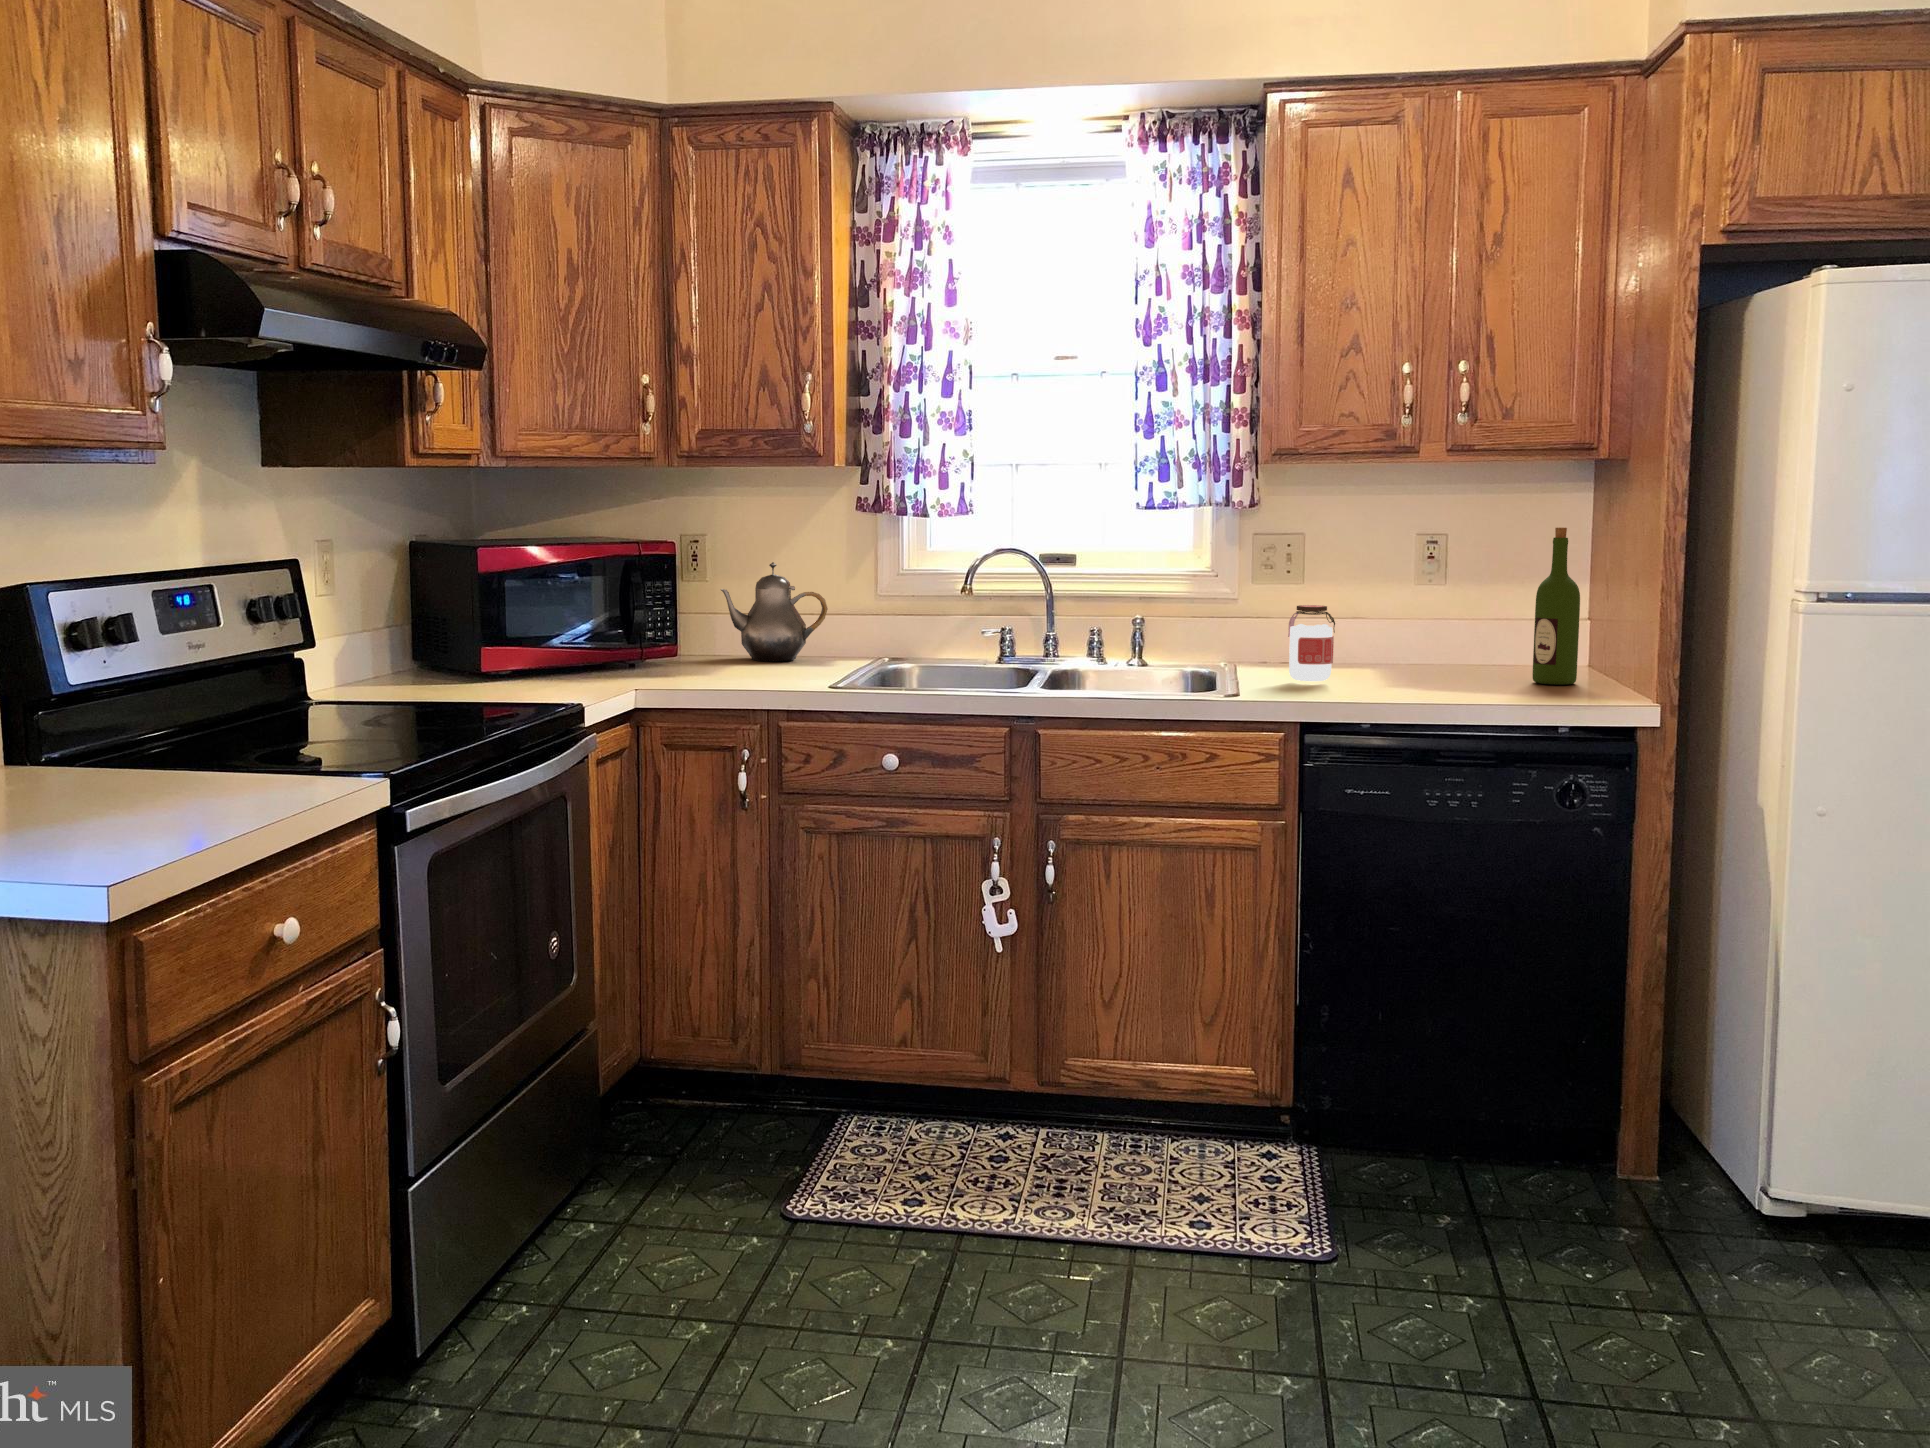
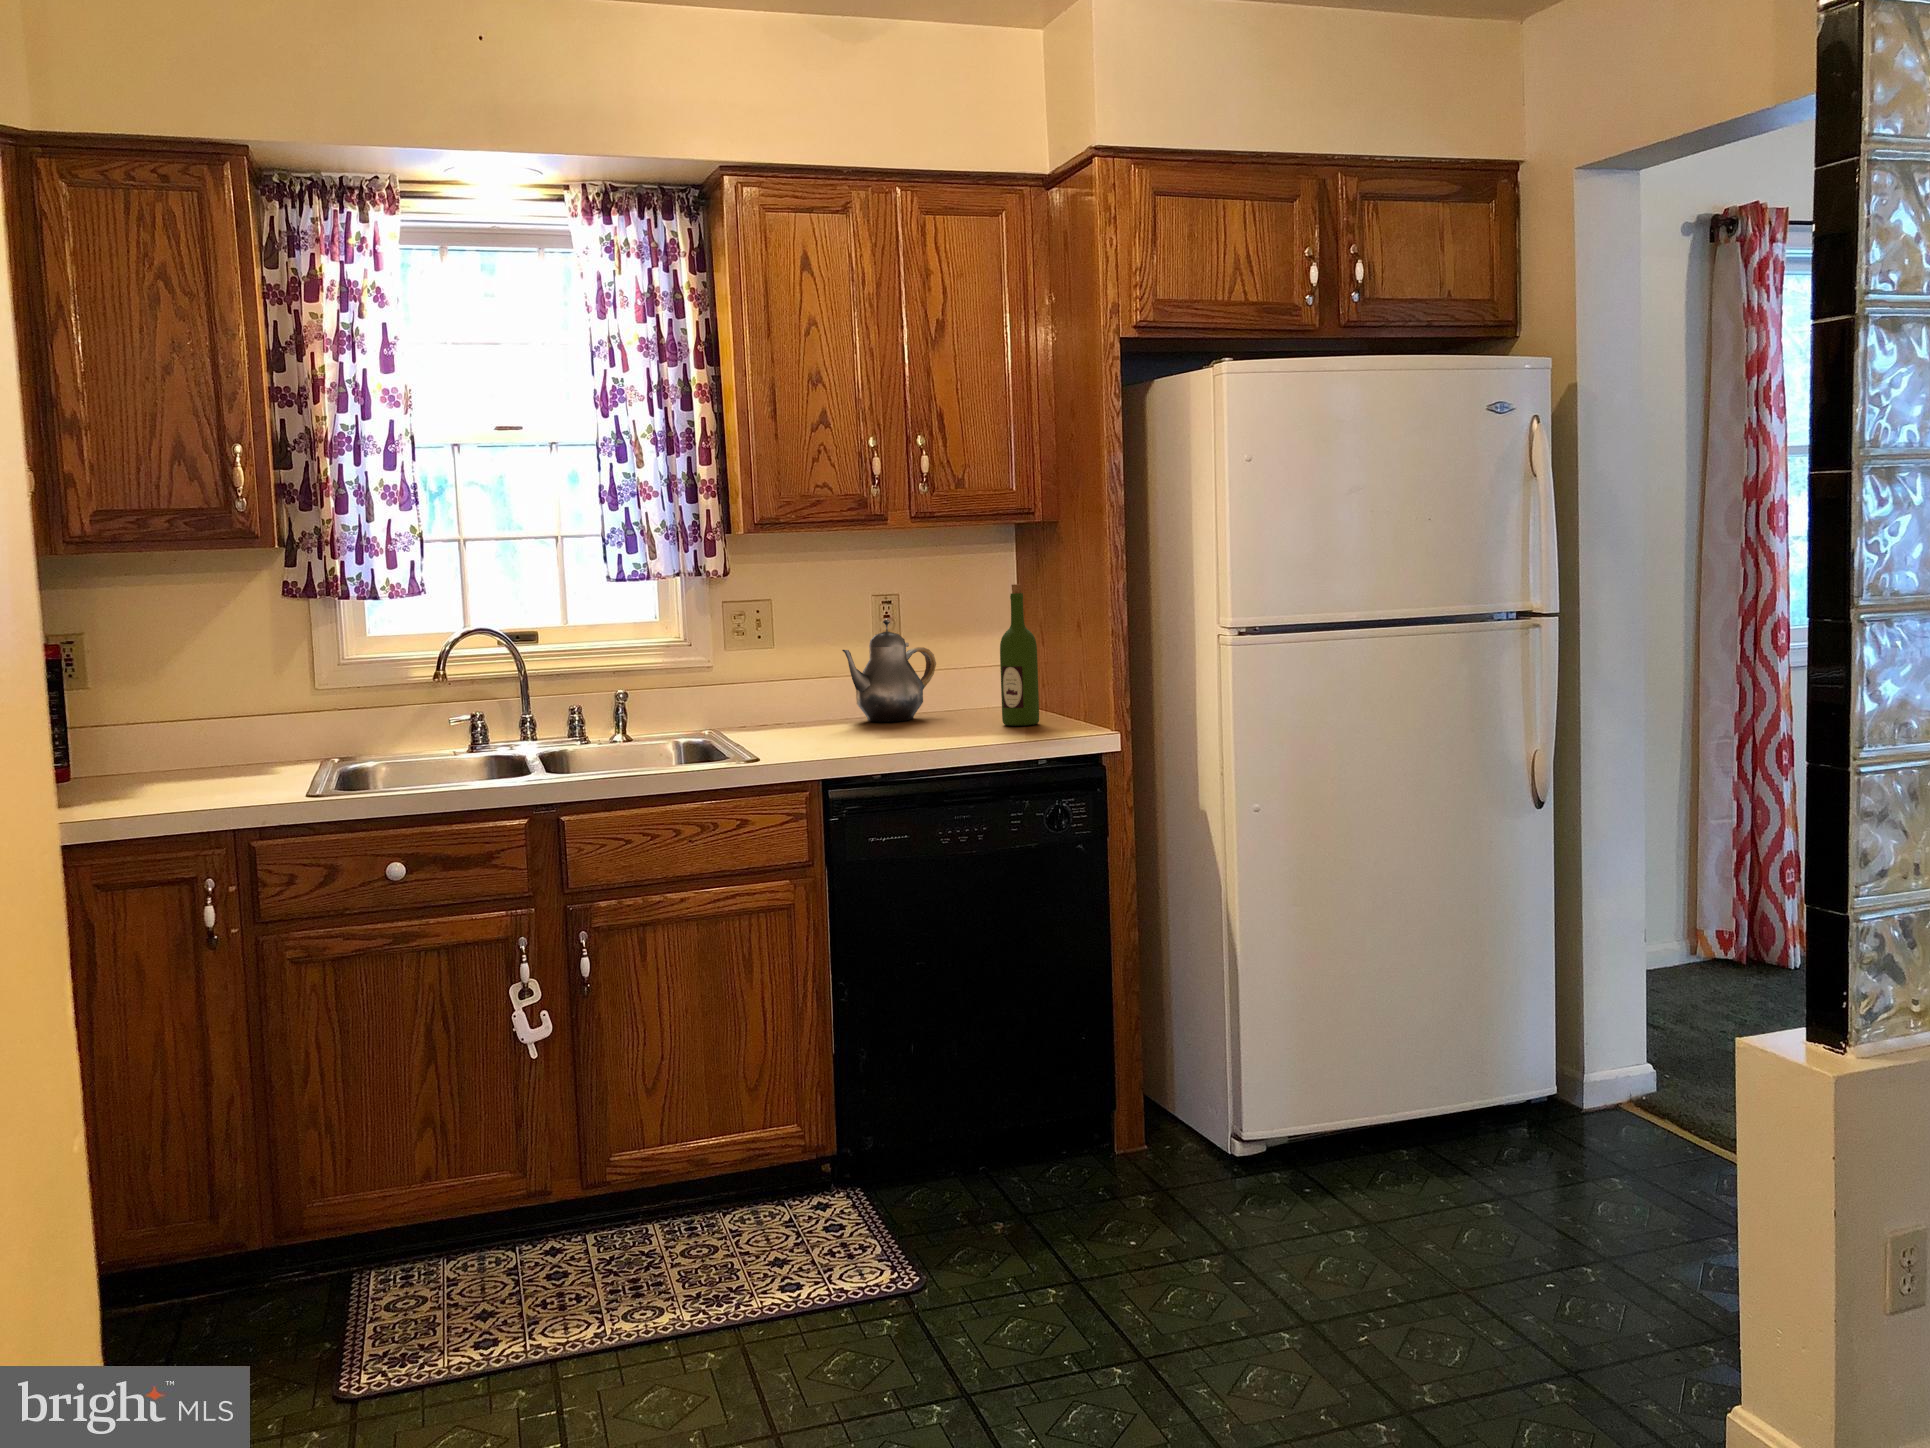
teapot: present [721,562,828,662] -> present [842,619,936,722]
jar: present [1288,605,1335,681] -> none [784,668,829,743]

